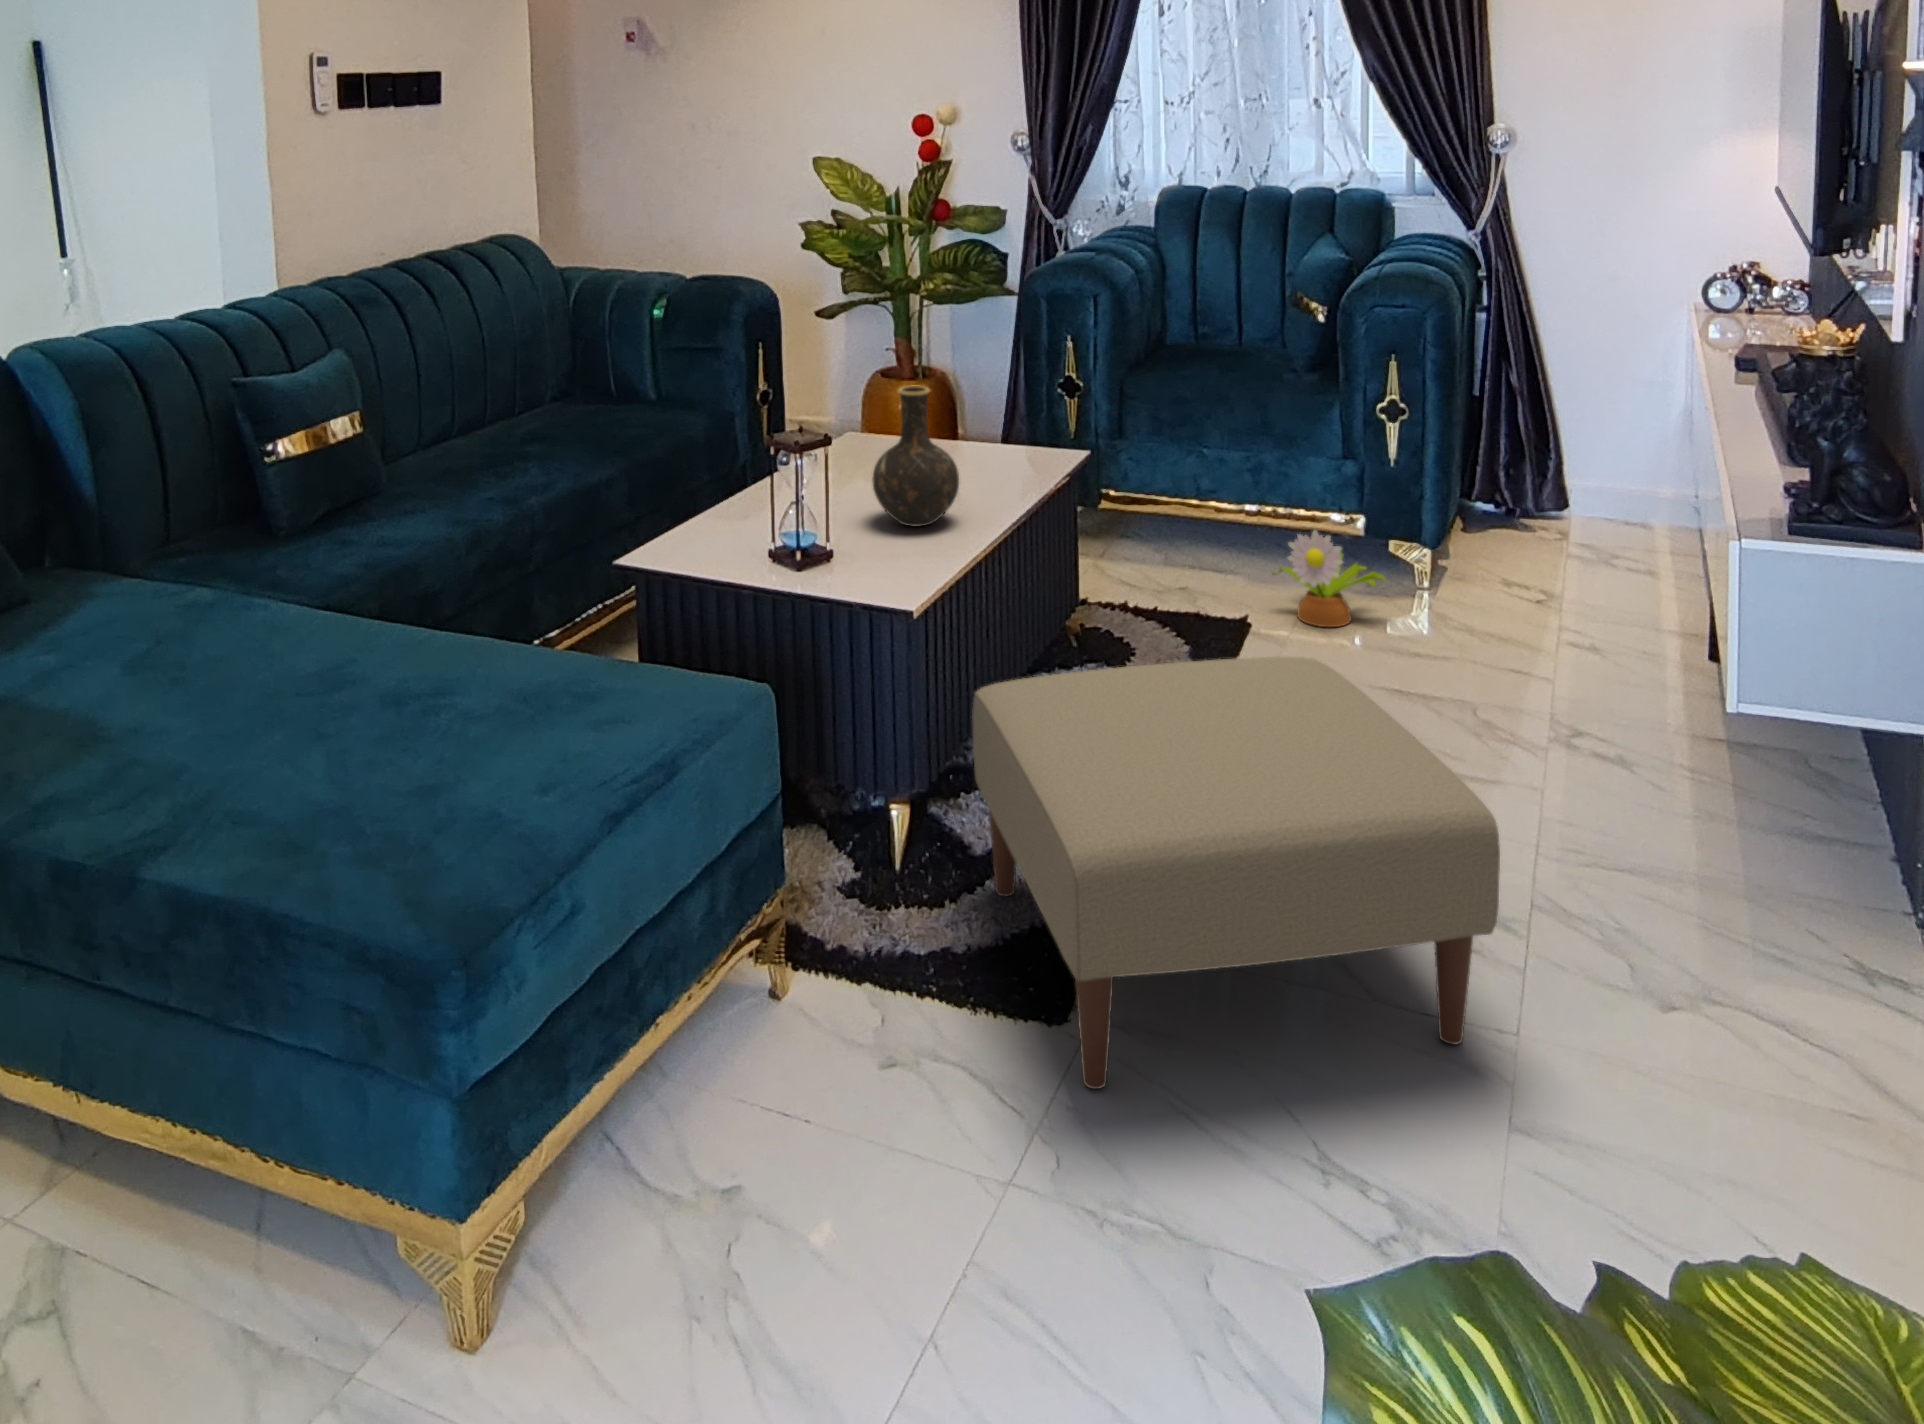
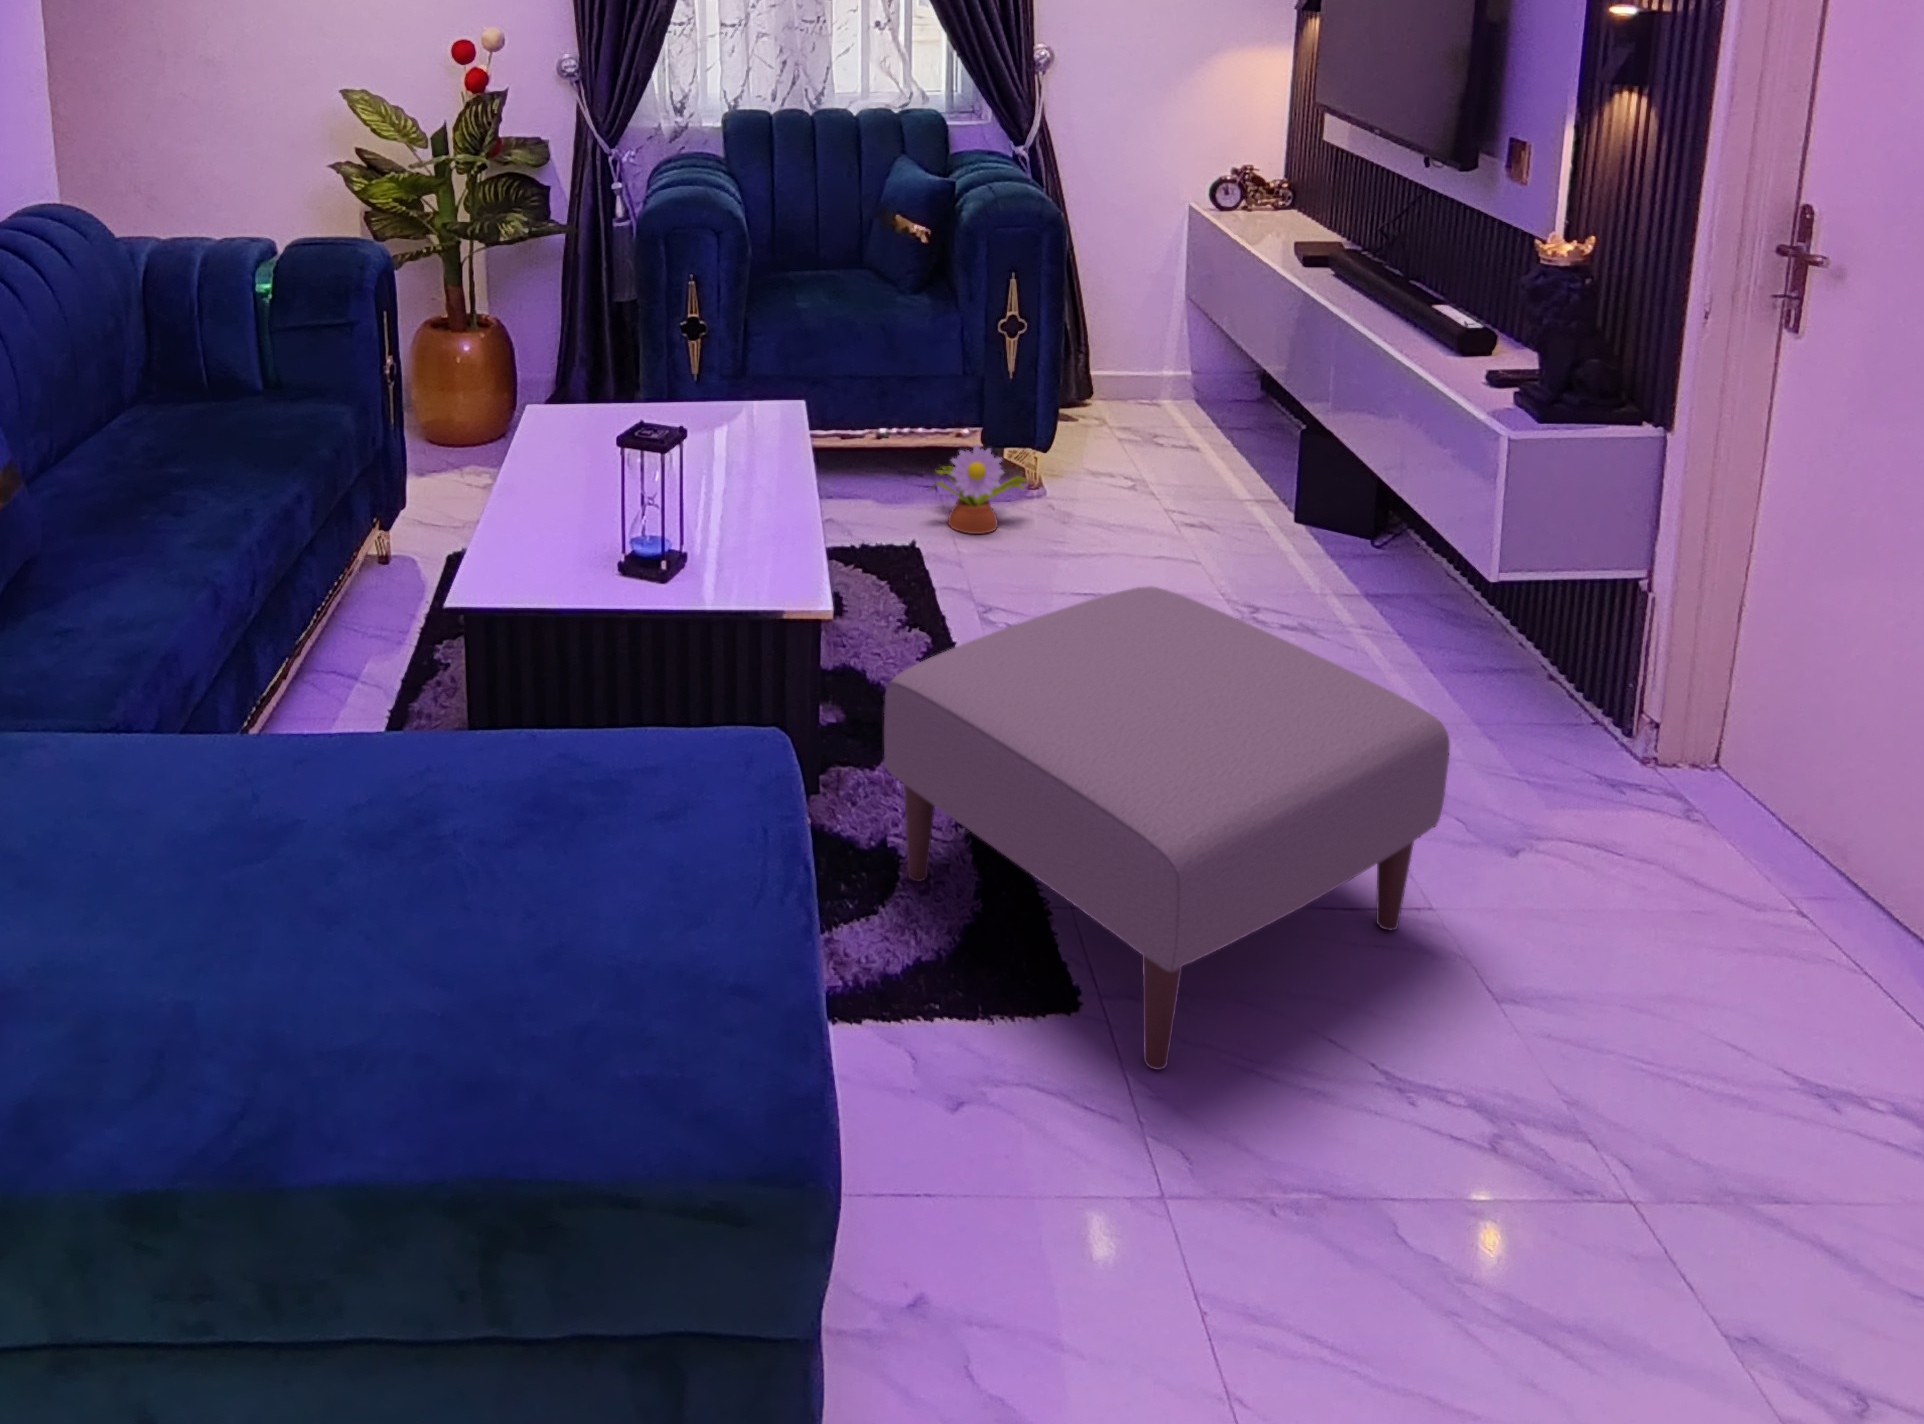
vase: present [873,386,959,526] -> none [672,355,766,506]

